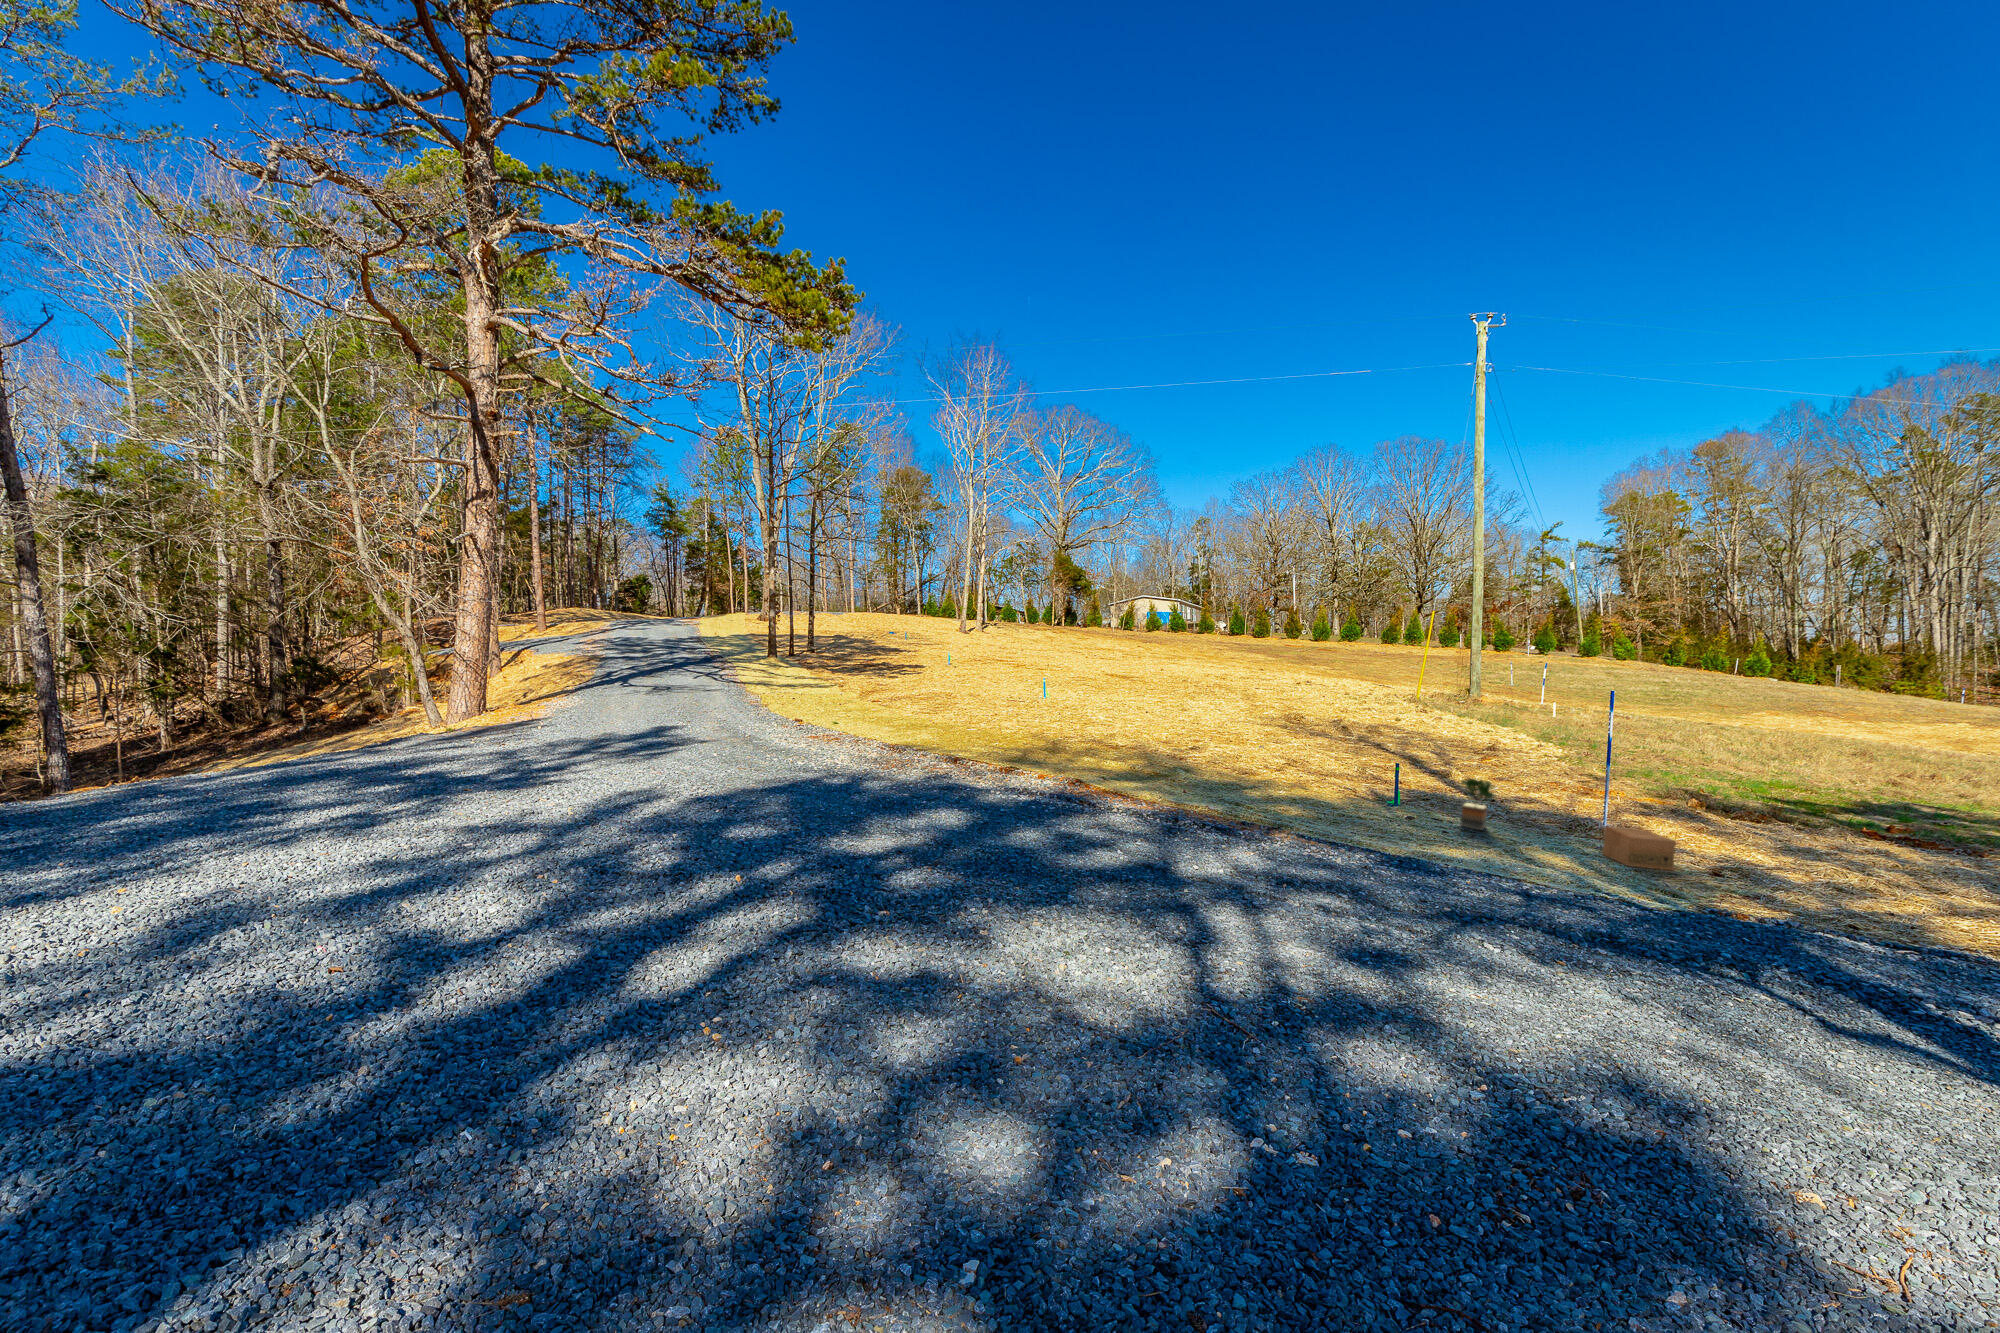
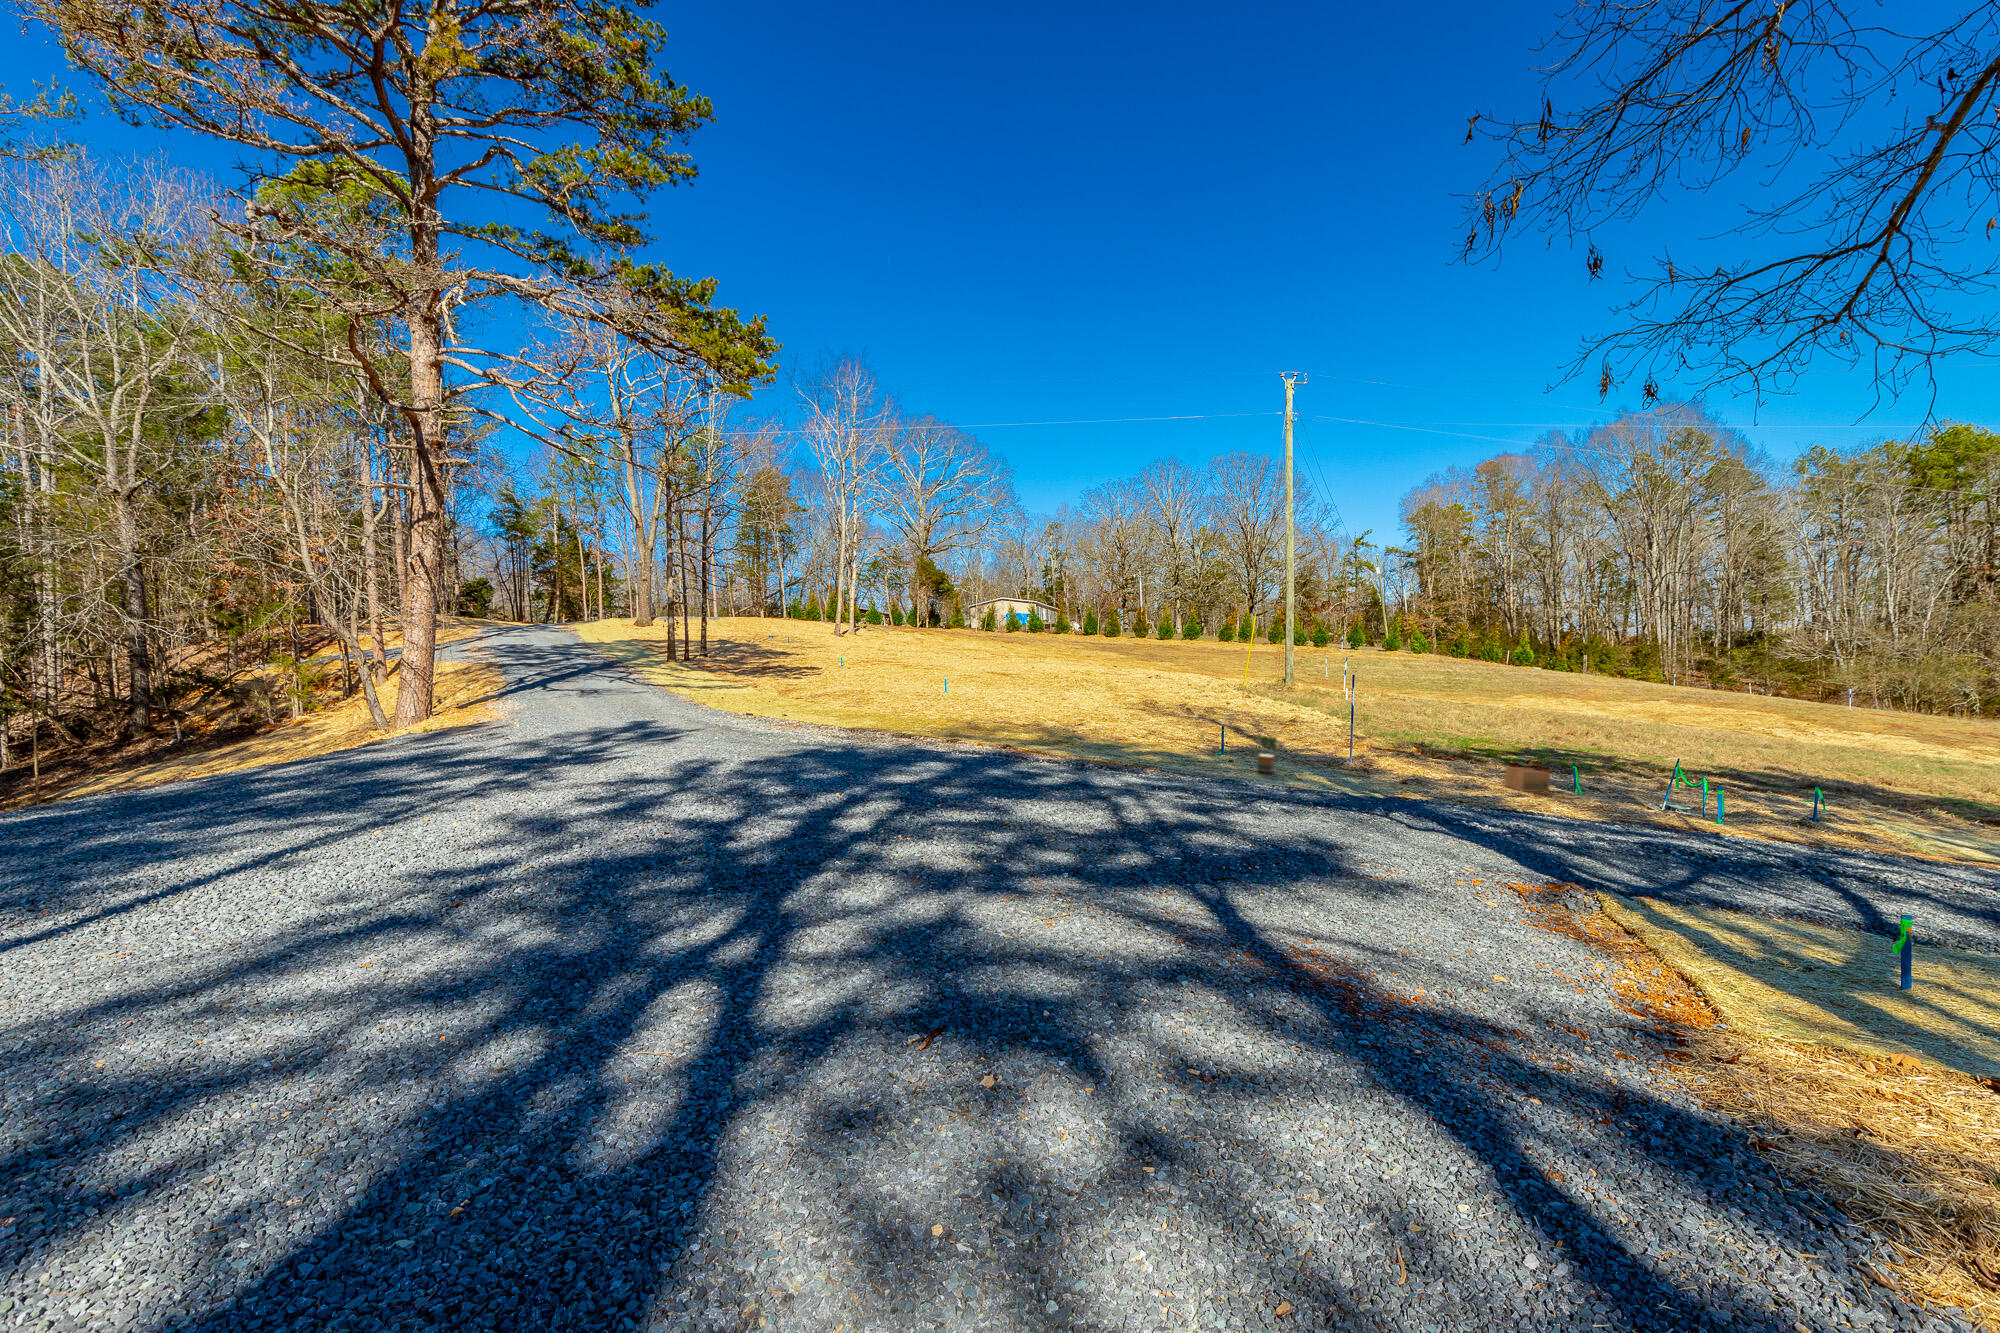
cardboard box: present [1602,826,1676,870] -> present [1505,767,1551,792]

